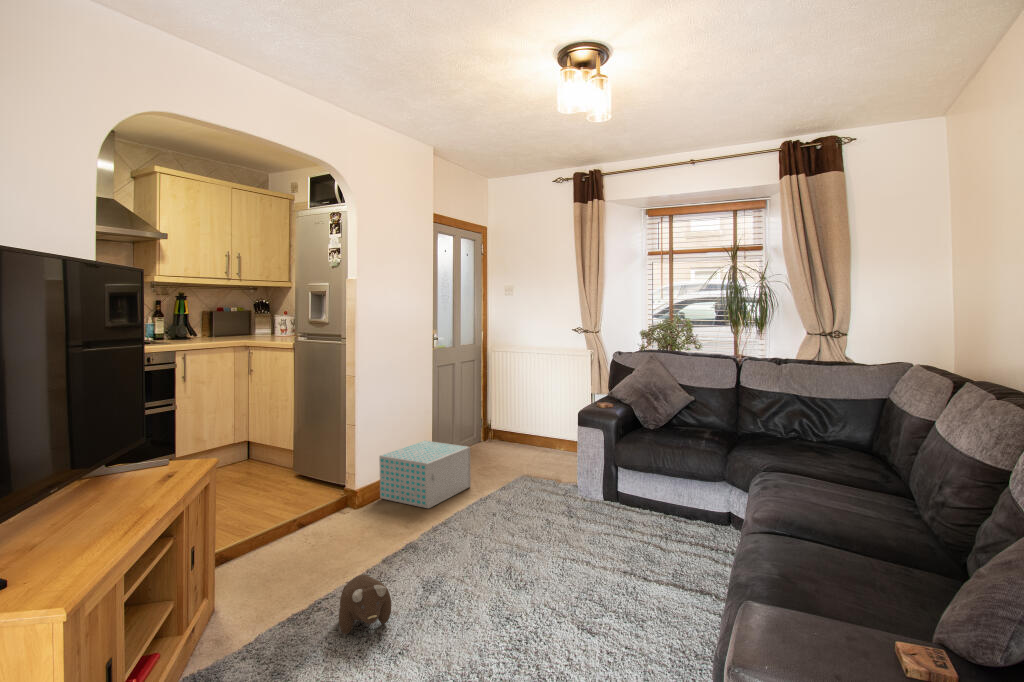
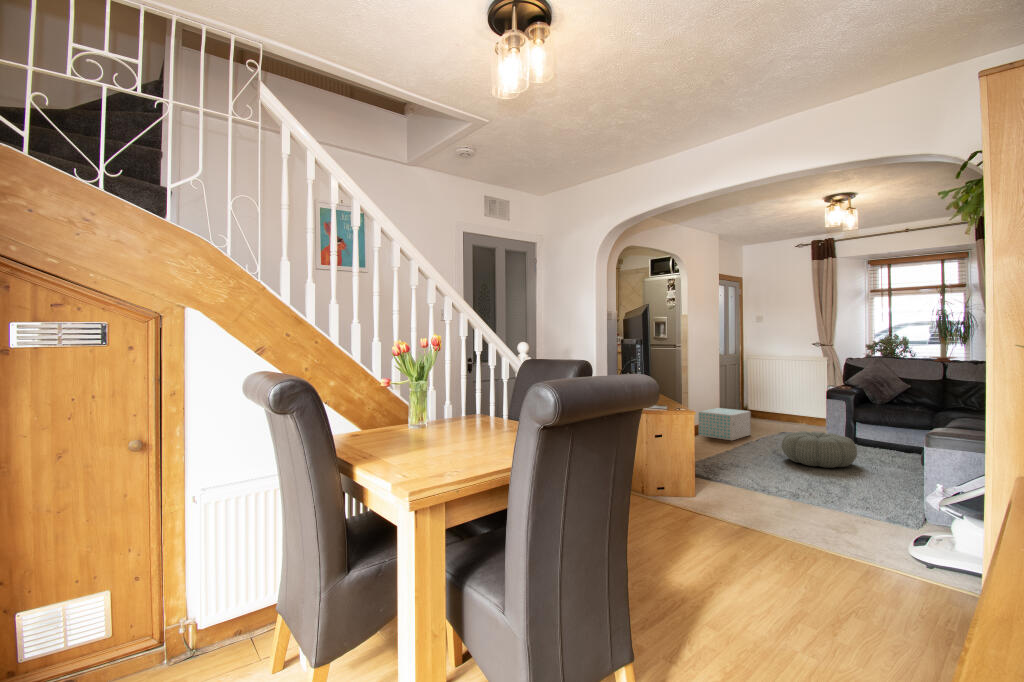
candle holder: none [718,323,756,361] -> present [931,338,956,362]
pouf: none [482,505,609,597] -> present [782,431,857,468]
plush toy: present [339,575,391,634] -> none [722,446,749,468]

